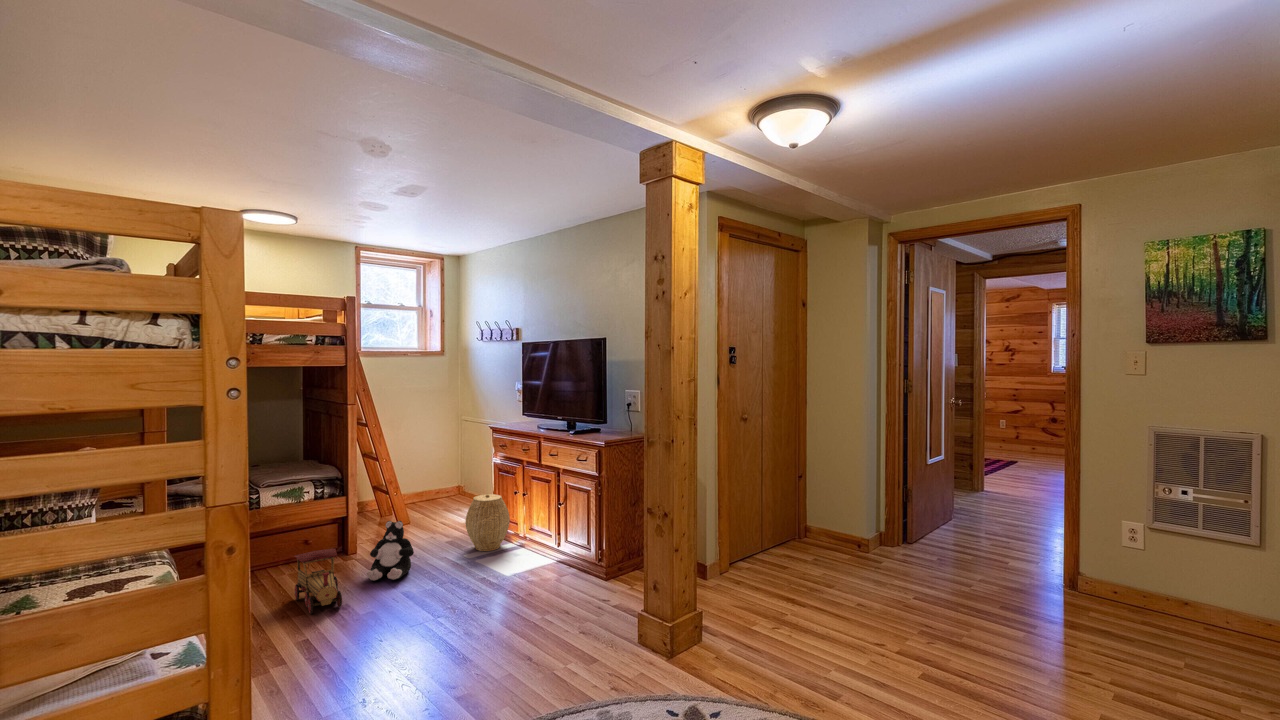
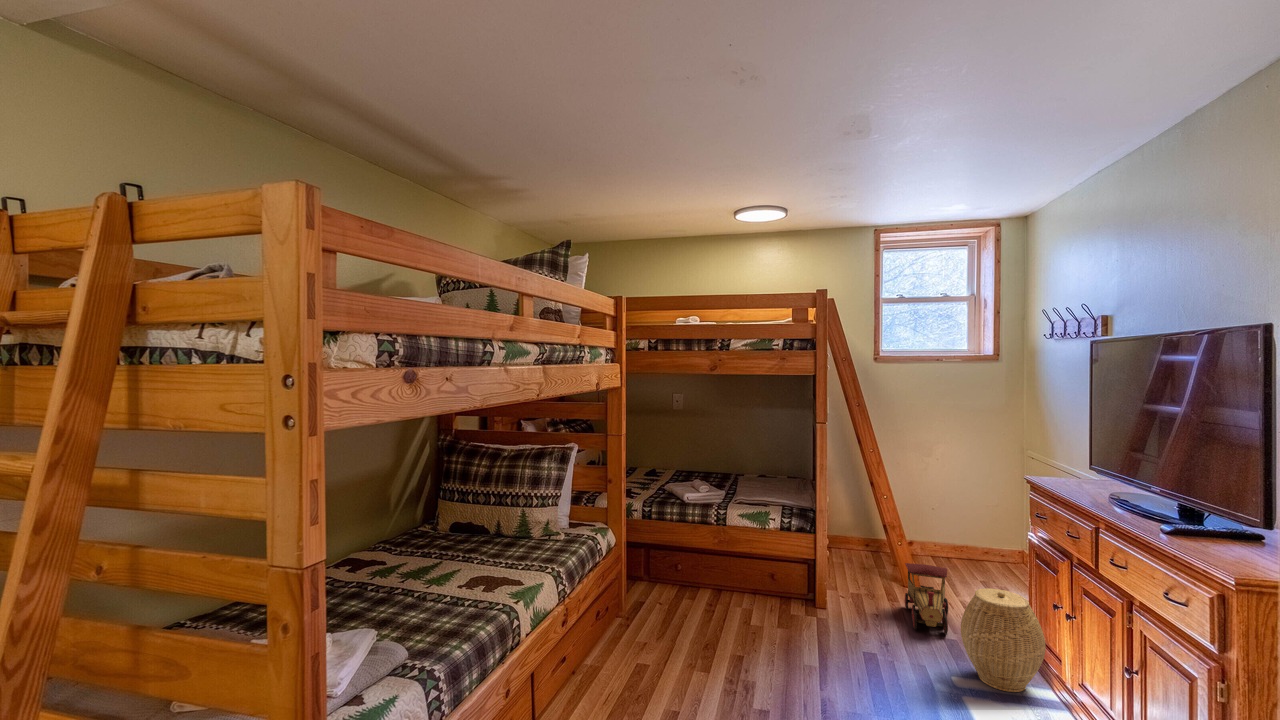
plush toy: present [367,521,414,580] -> none [791,587,858,676]
toy train: present [294,549,342,614] -> present [905,563,948,634]

